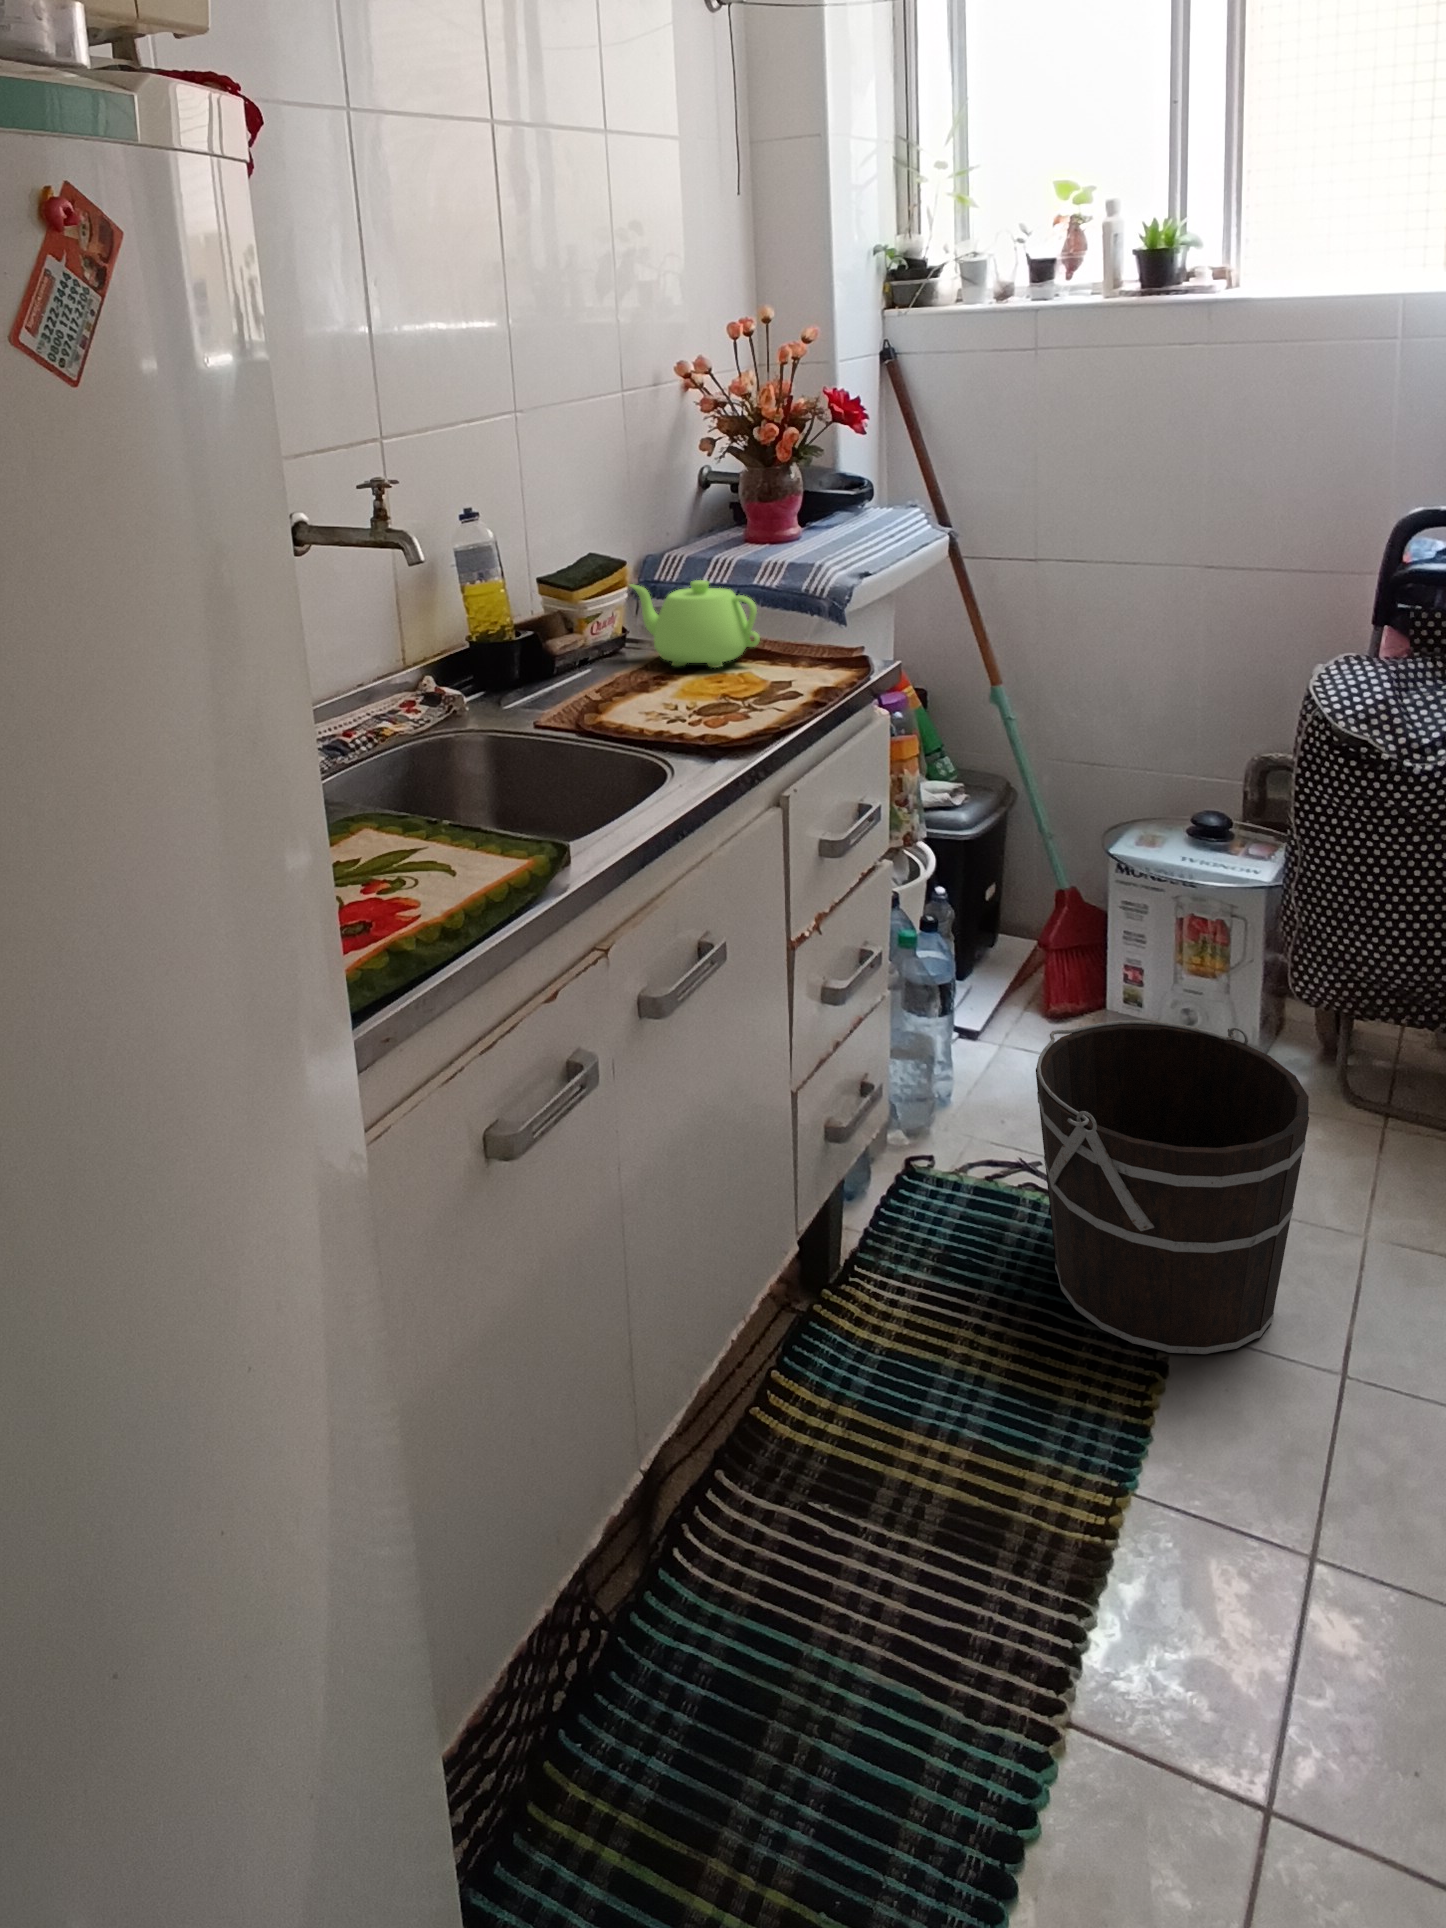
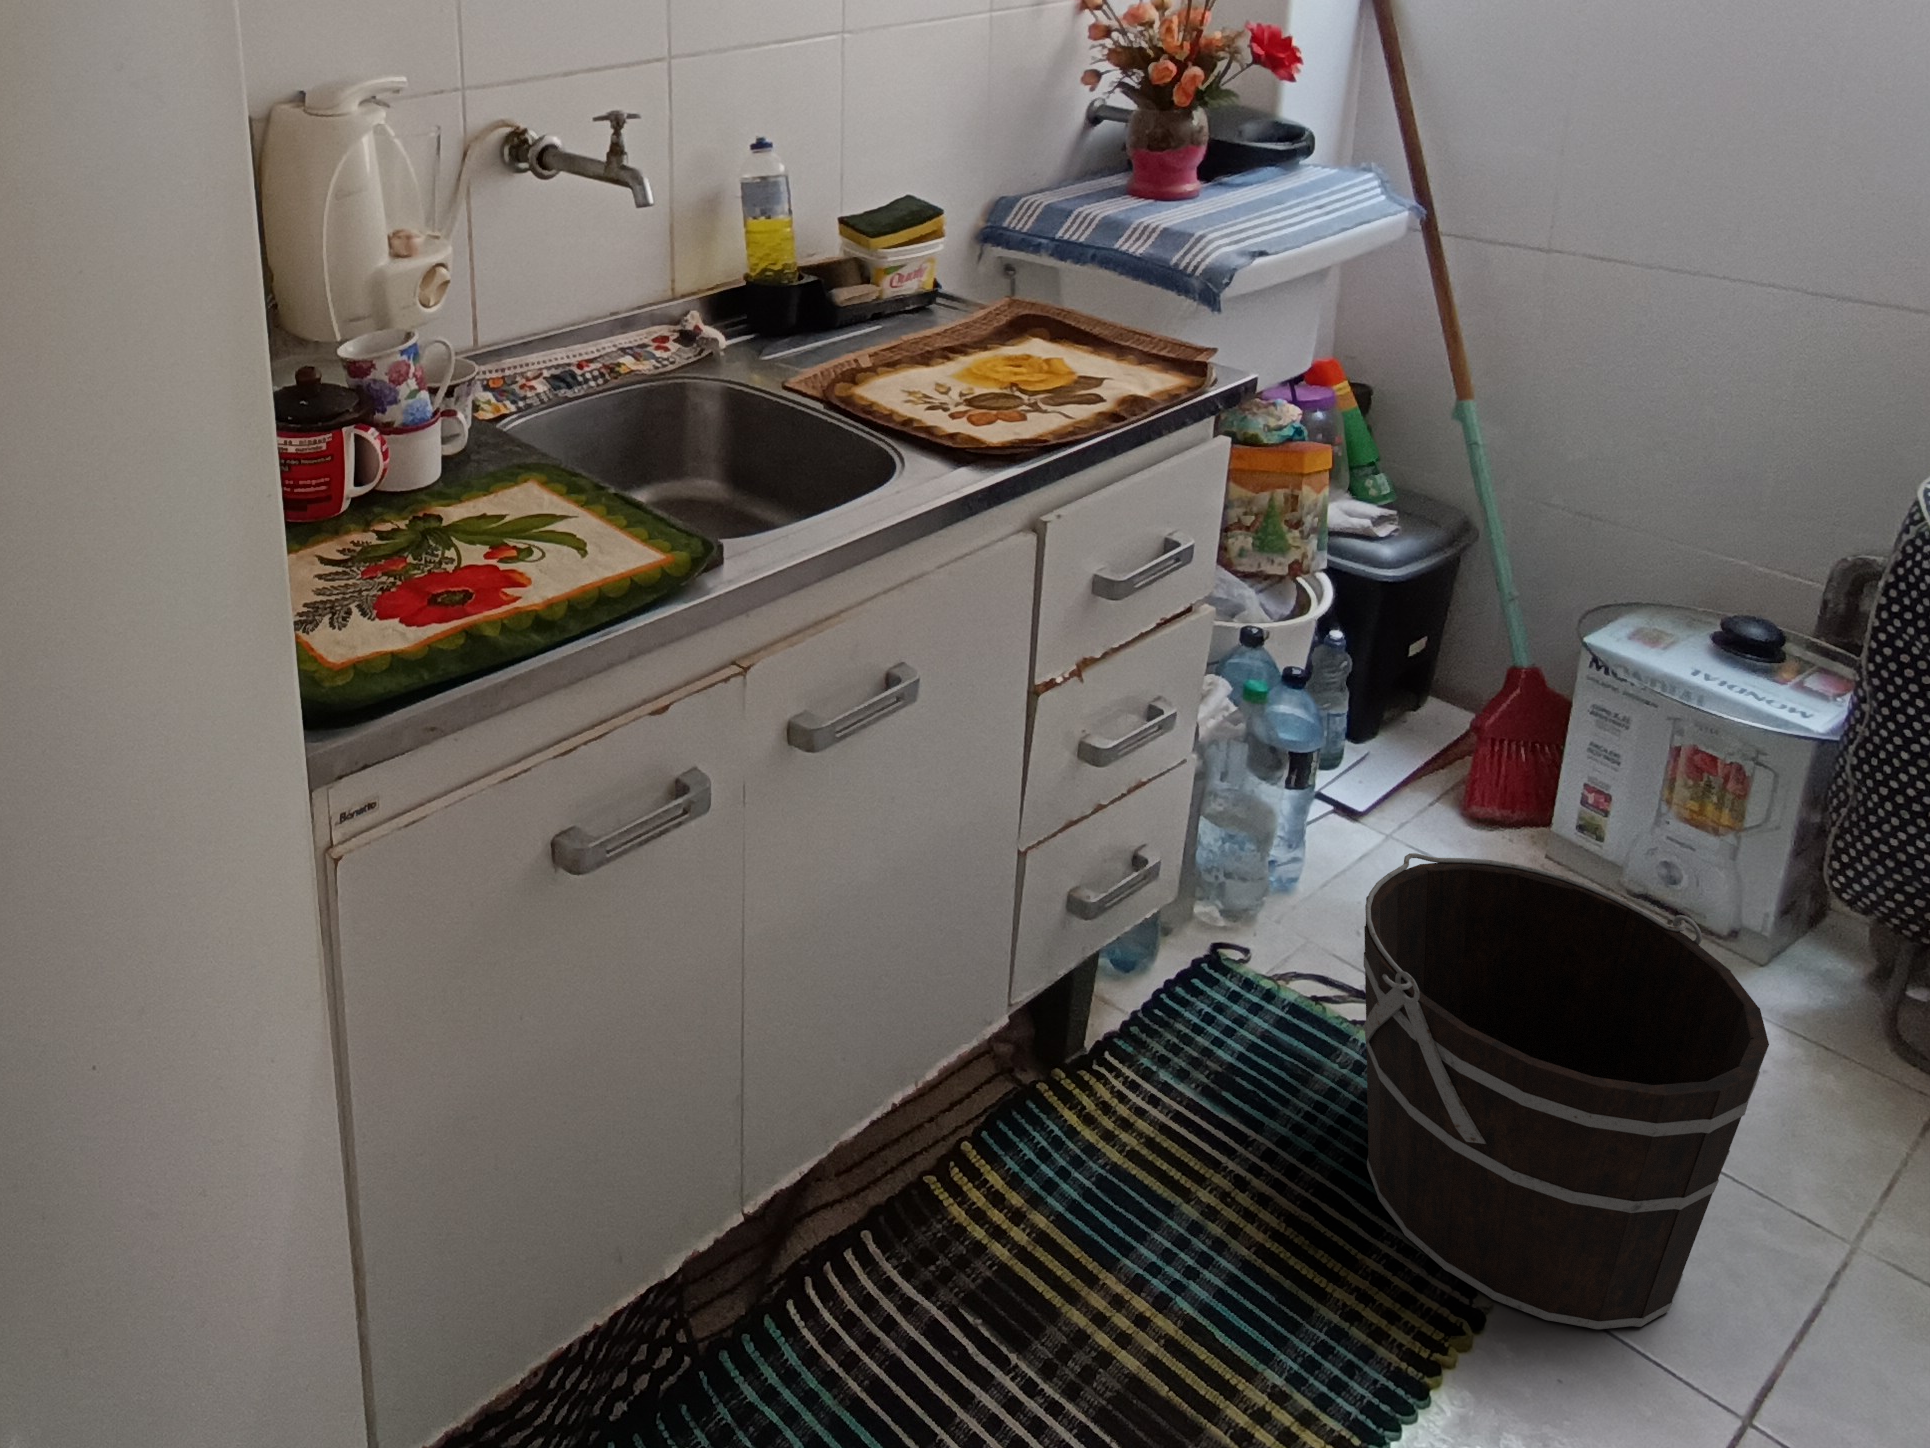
teapot: present [630,580,760,668] -> none [928,245,1070,352]

